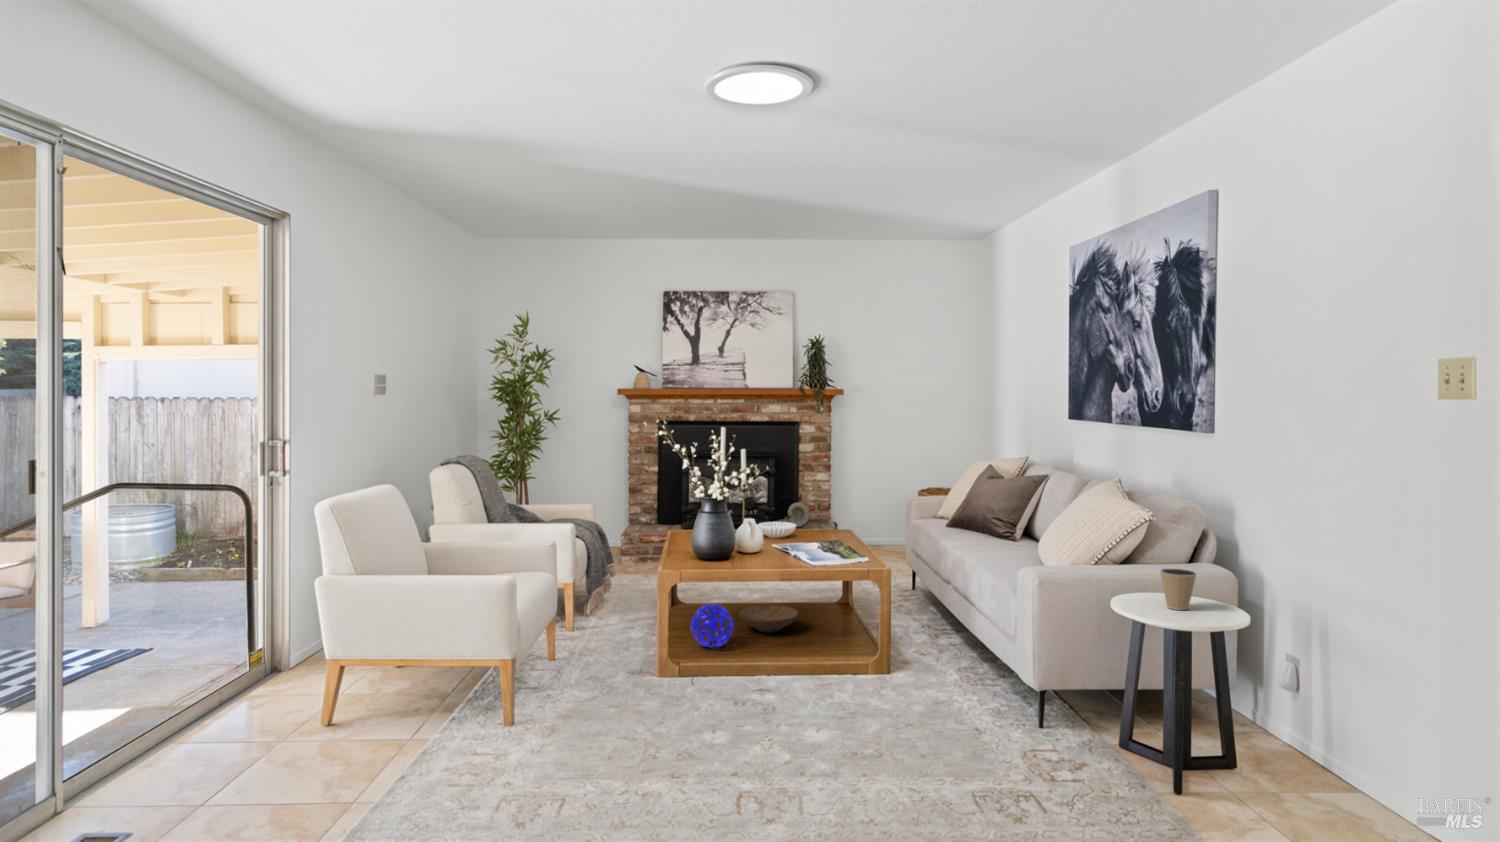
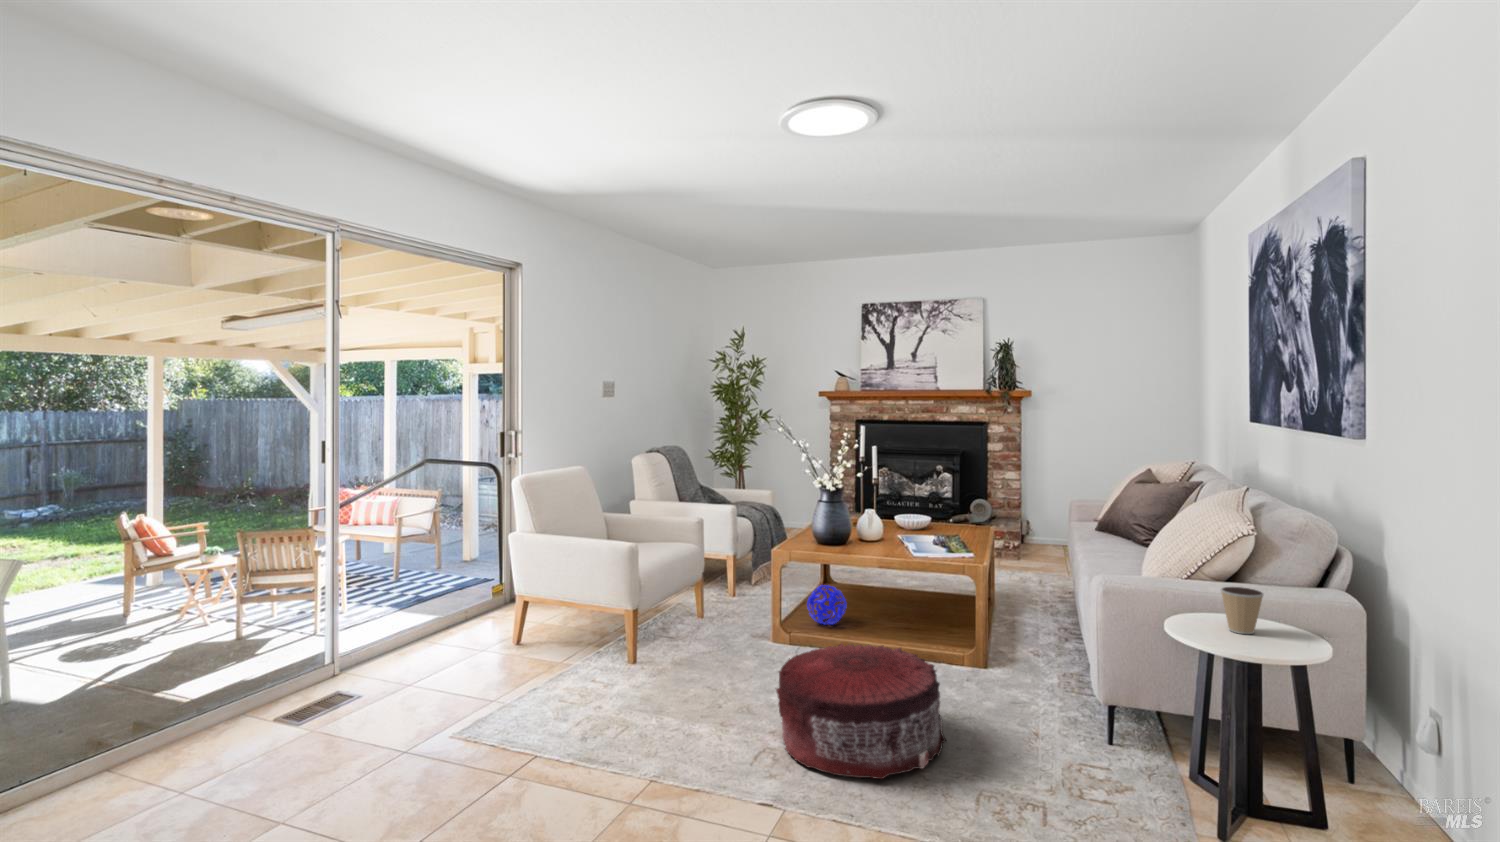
wooden bowl: present [739,605,798,633] -> none [862,592,918,618]
pouf: none [740,660,915,804] -> present [776,644,947,779]

